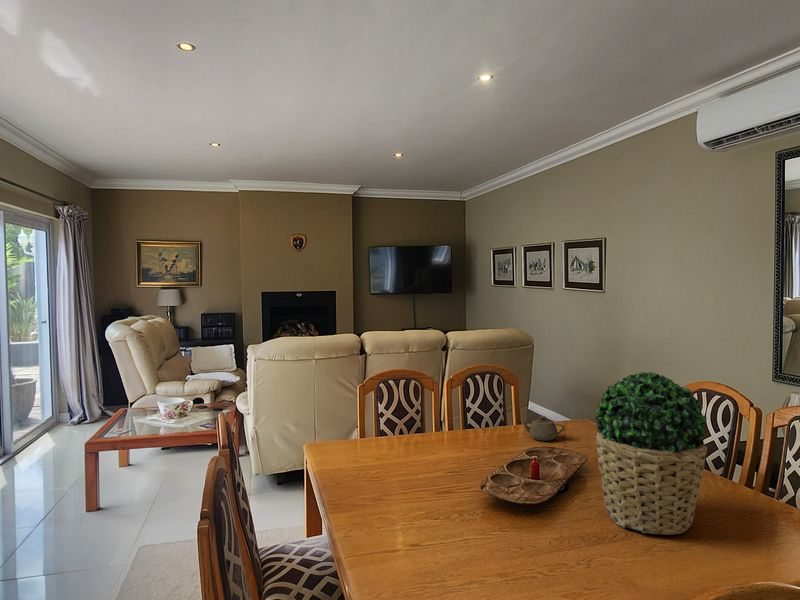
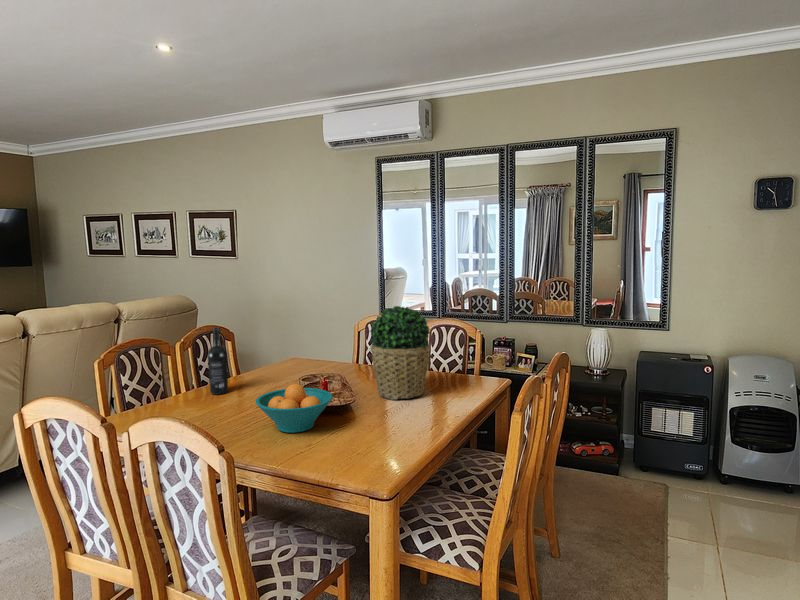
wine bottle: none [430,368,451,446] -> present [208,328,228,395]
teapot: present [520,416,565,441] -> none [269,356,303,374]
fruit bowl: none [385,458,488,528] -> present [255,384,333,433]

